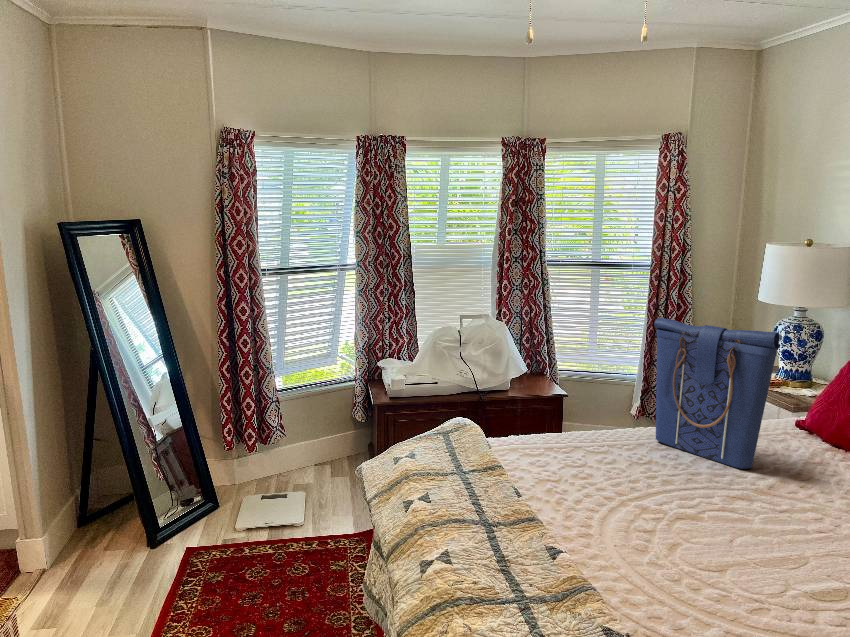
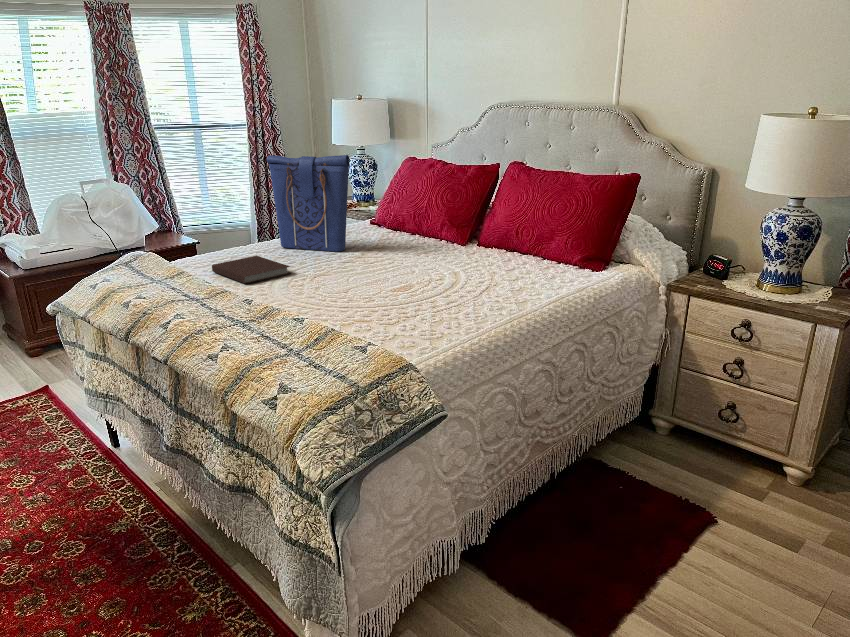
notebook: none [550,453,657,501] -> present [212,256,291,284]

